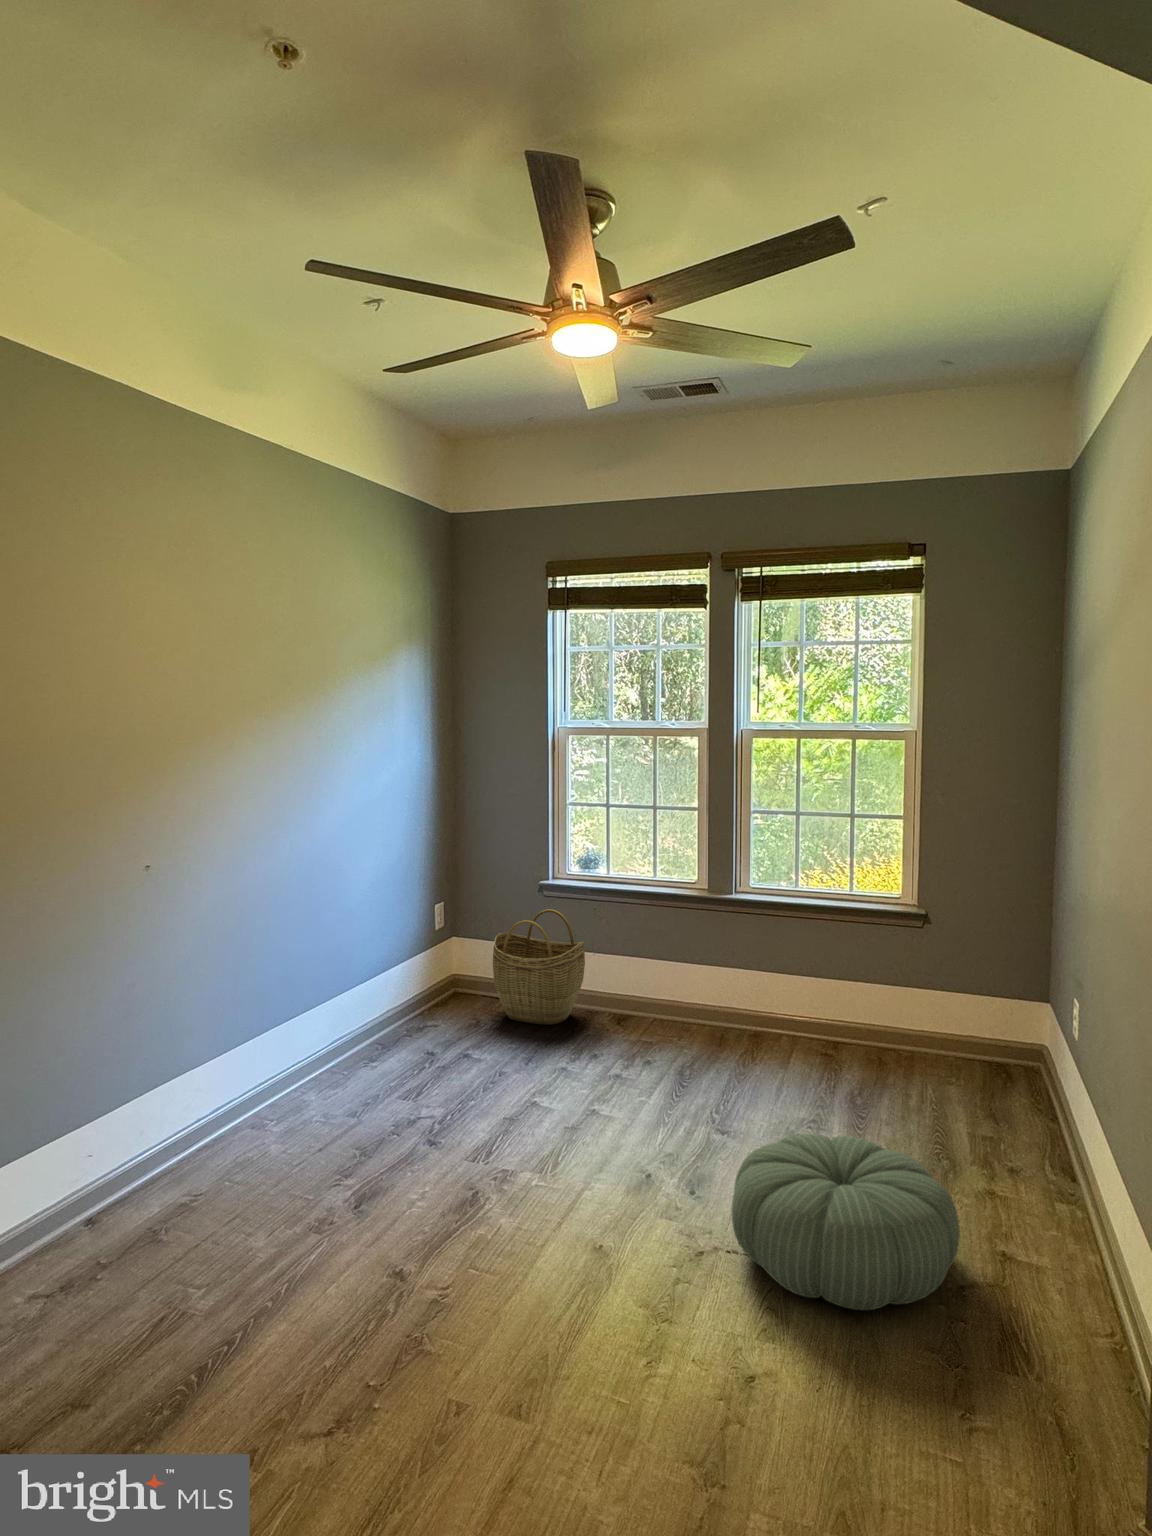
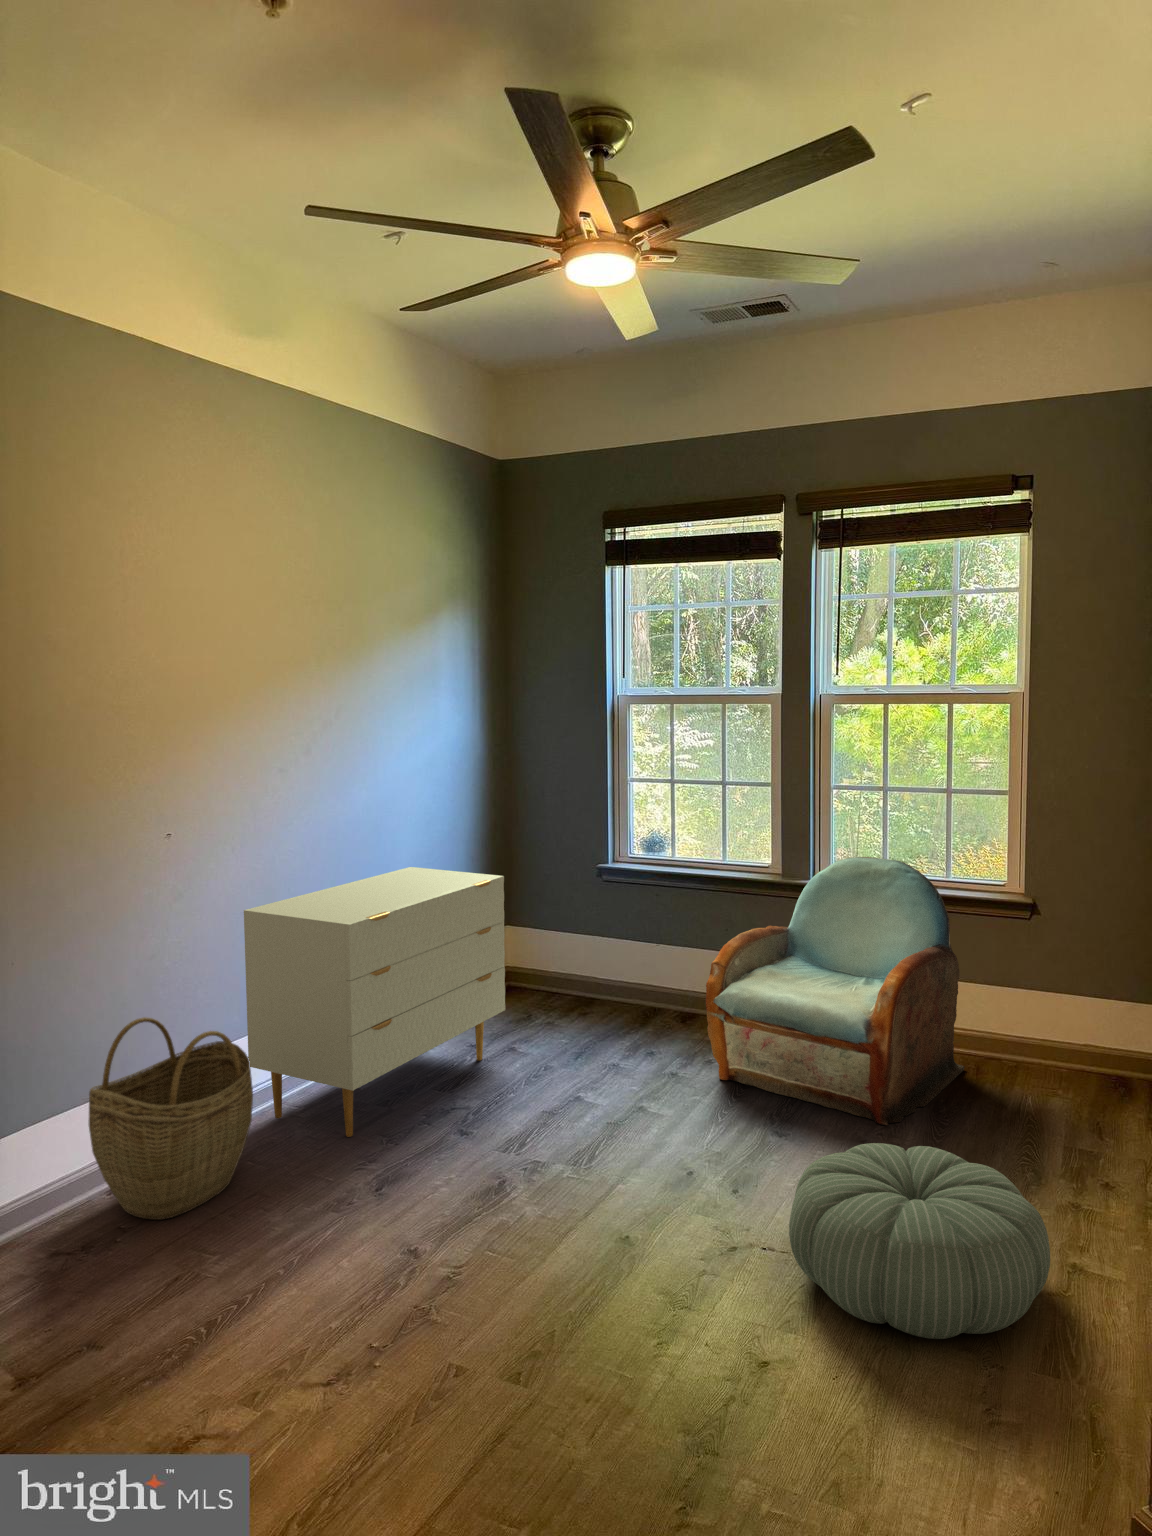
armchair: none [643,875,868,1115] -> present [706,857,965,1125]
dresser: none [220,883,460,1137] -> present [244,867,505,1137]
woven basket: present [493,909,585,1025] -> present [89,1017,253,1220]

